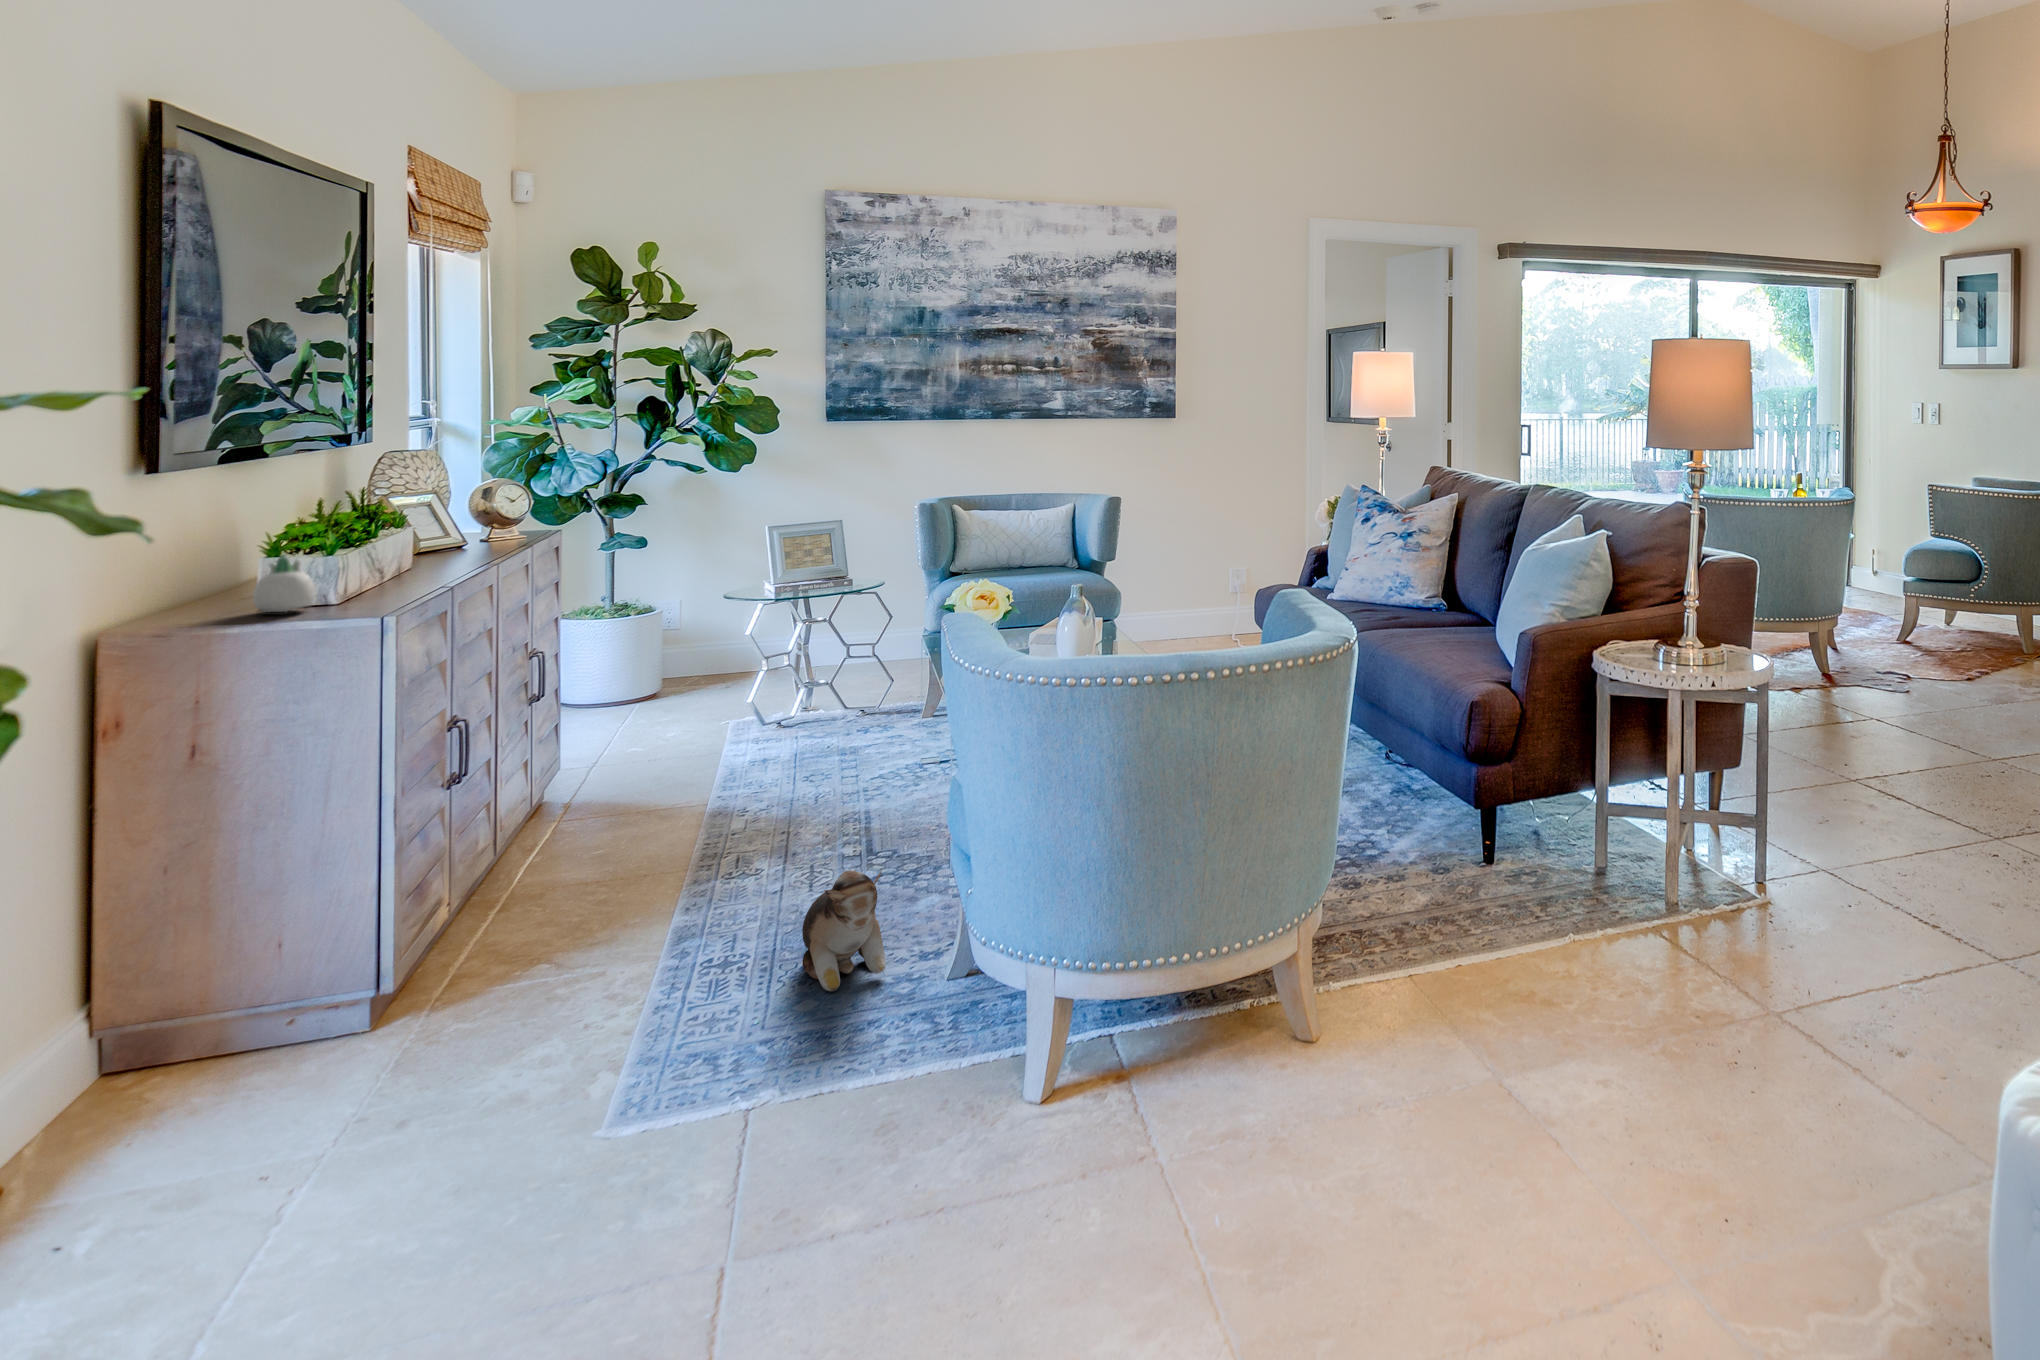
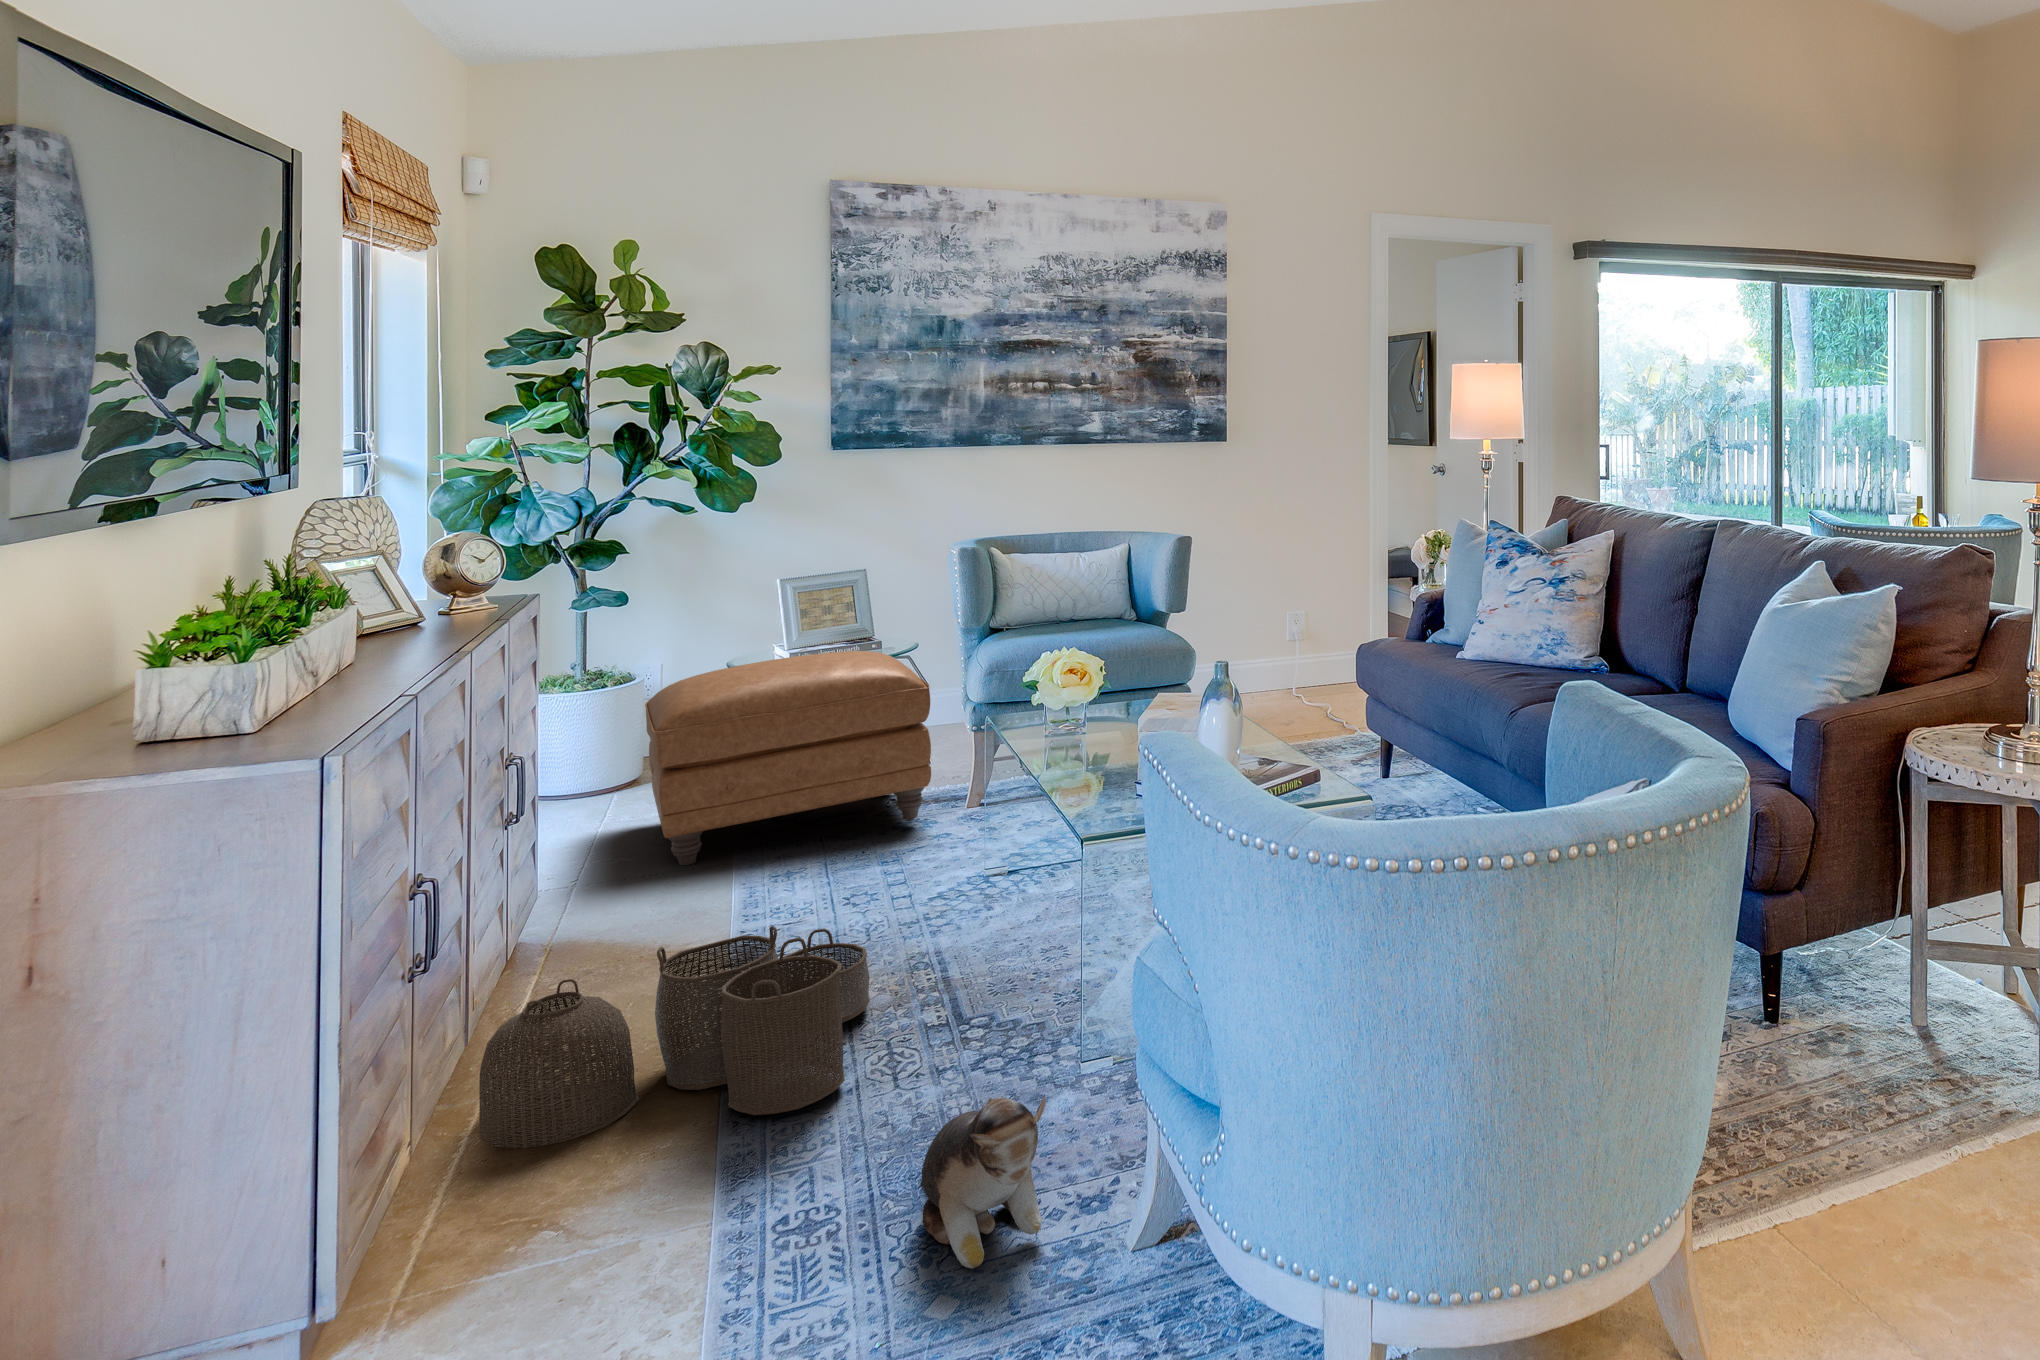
succulent planter: present [253,556,316,612] -> none [131,673,227,757]
ottoman: none [656,588,887,756] -> present [645,651,931,865]
woven basket: none [498,774,802,926] -> present [479,926,870,1148]

